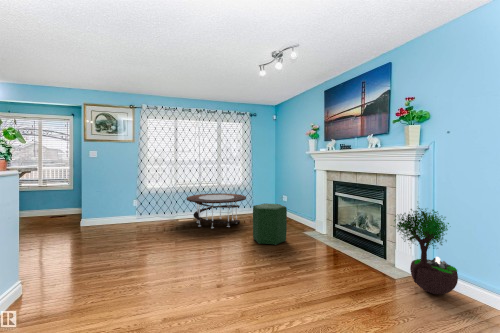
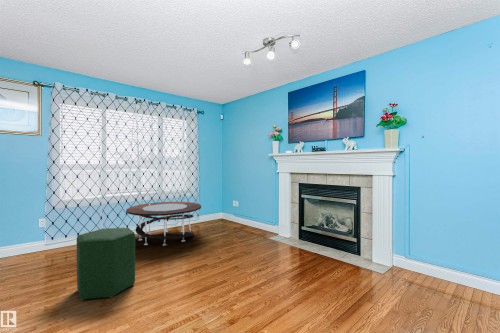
ottoman: present [253,204,287,245] -> present [77,228,135,300]
potted tree: present [394,207,458,294] -> none [395,200,457,287]

